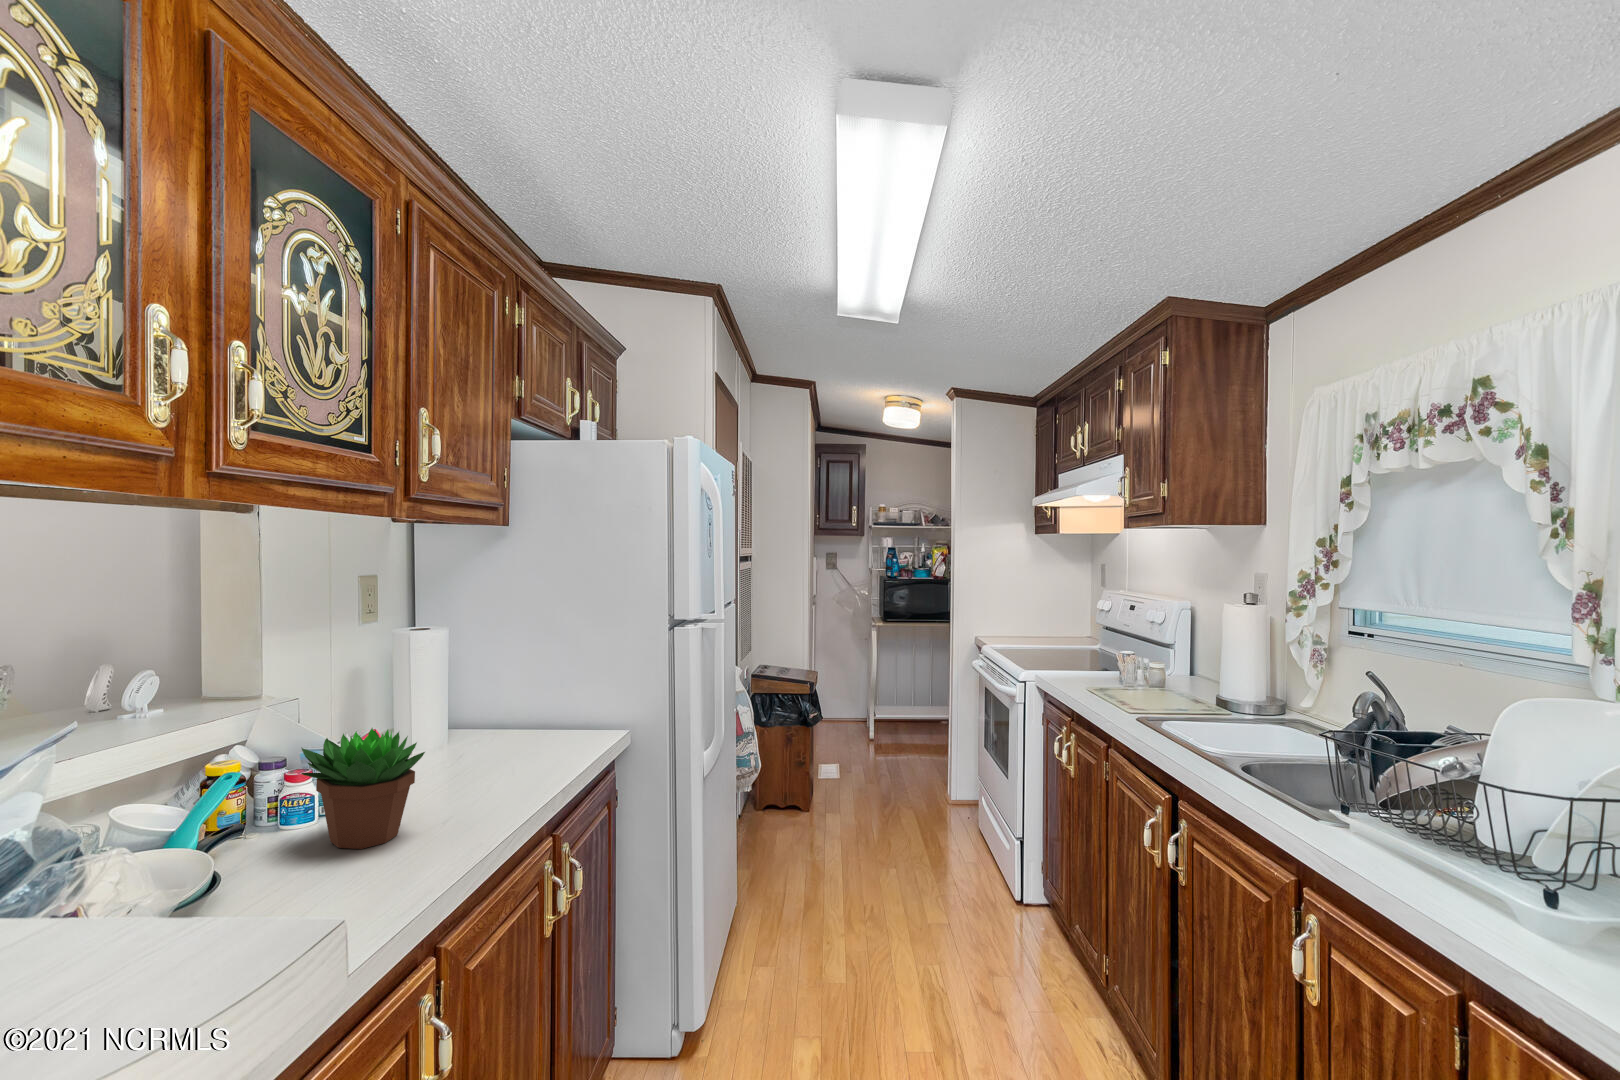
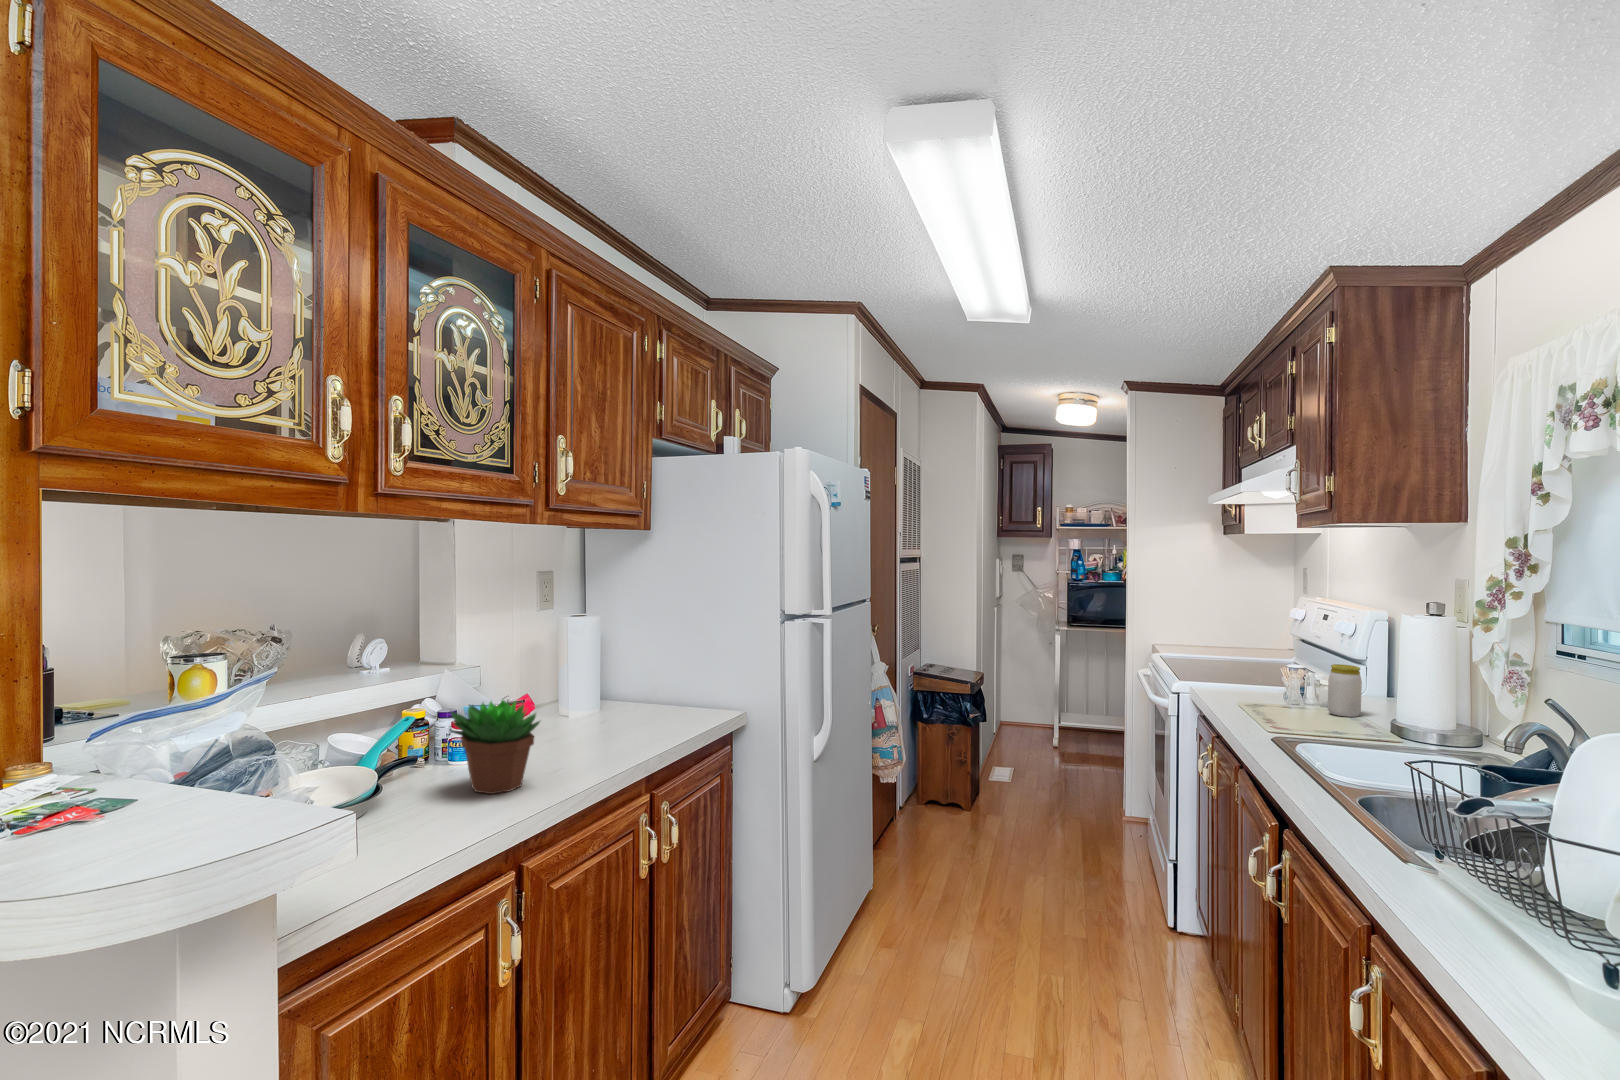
jar: none [1155,652,1183,698] -> present [1328,664,1362,717]

